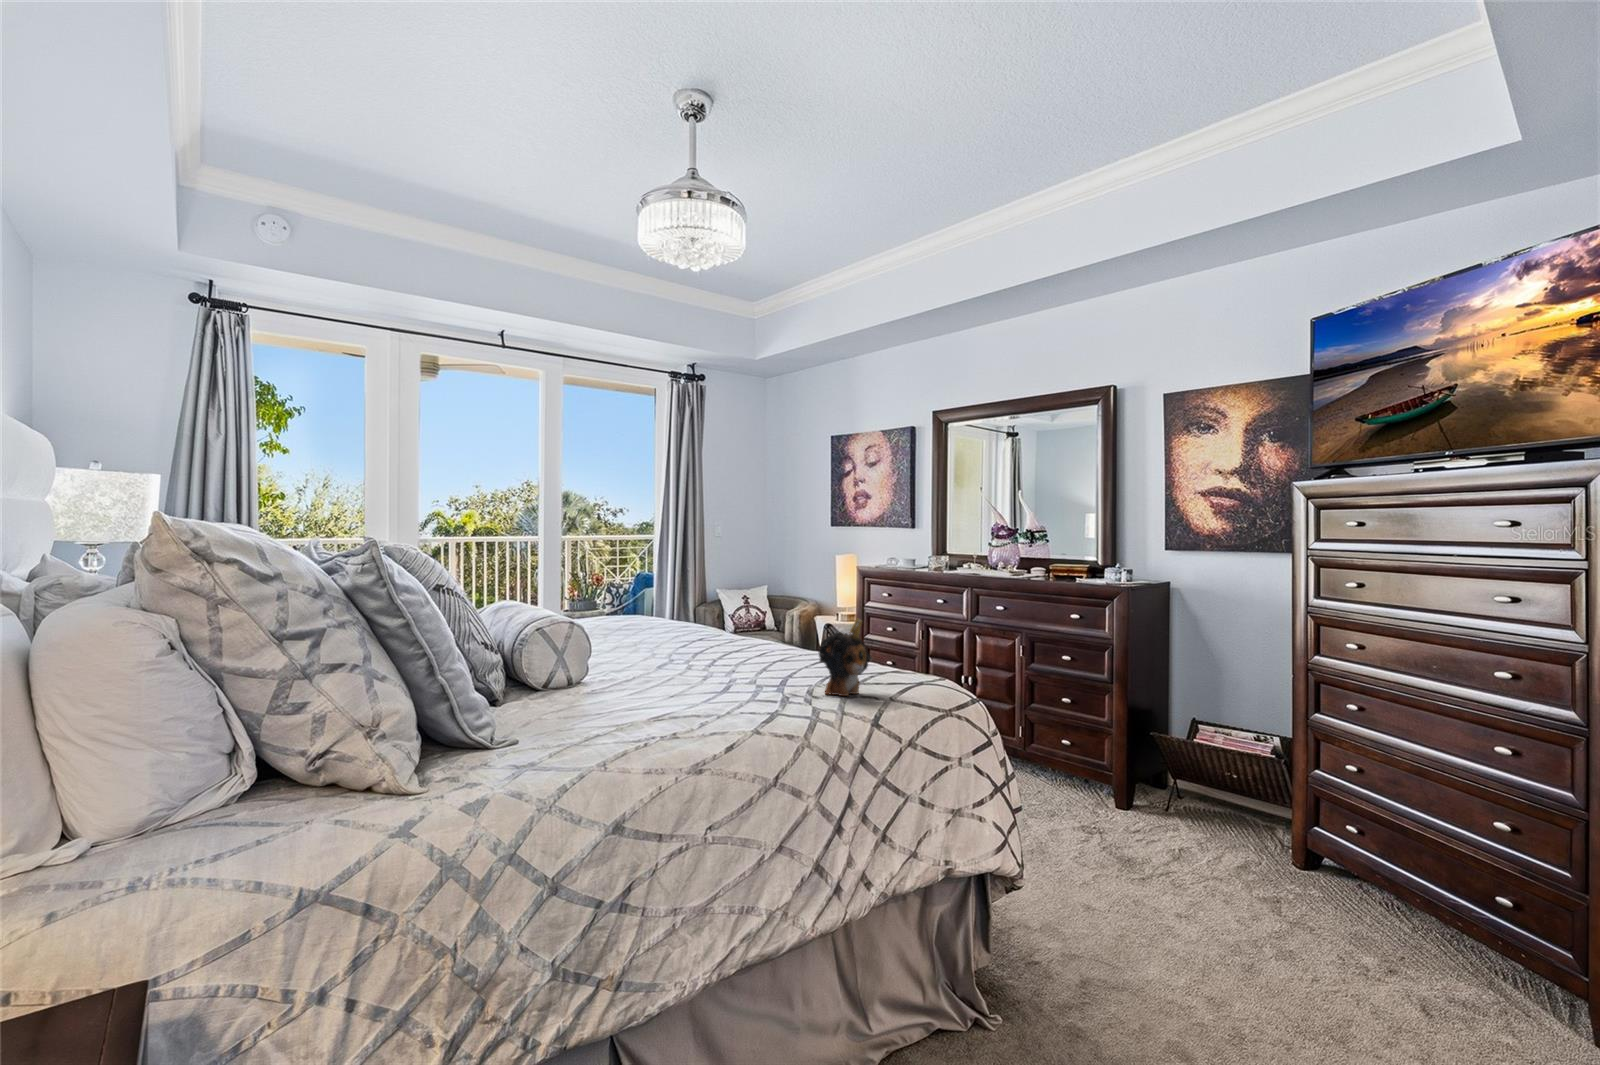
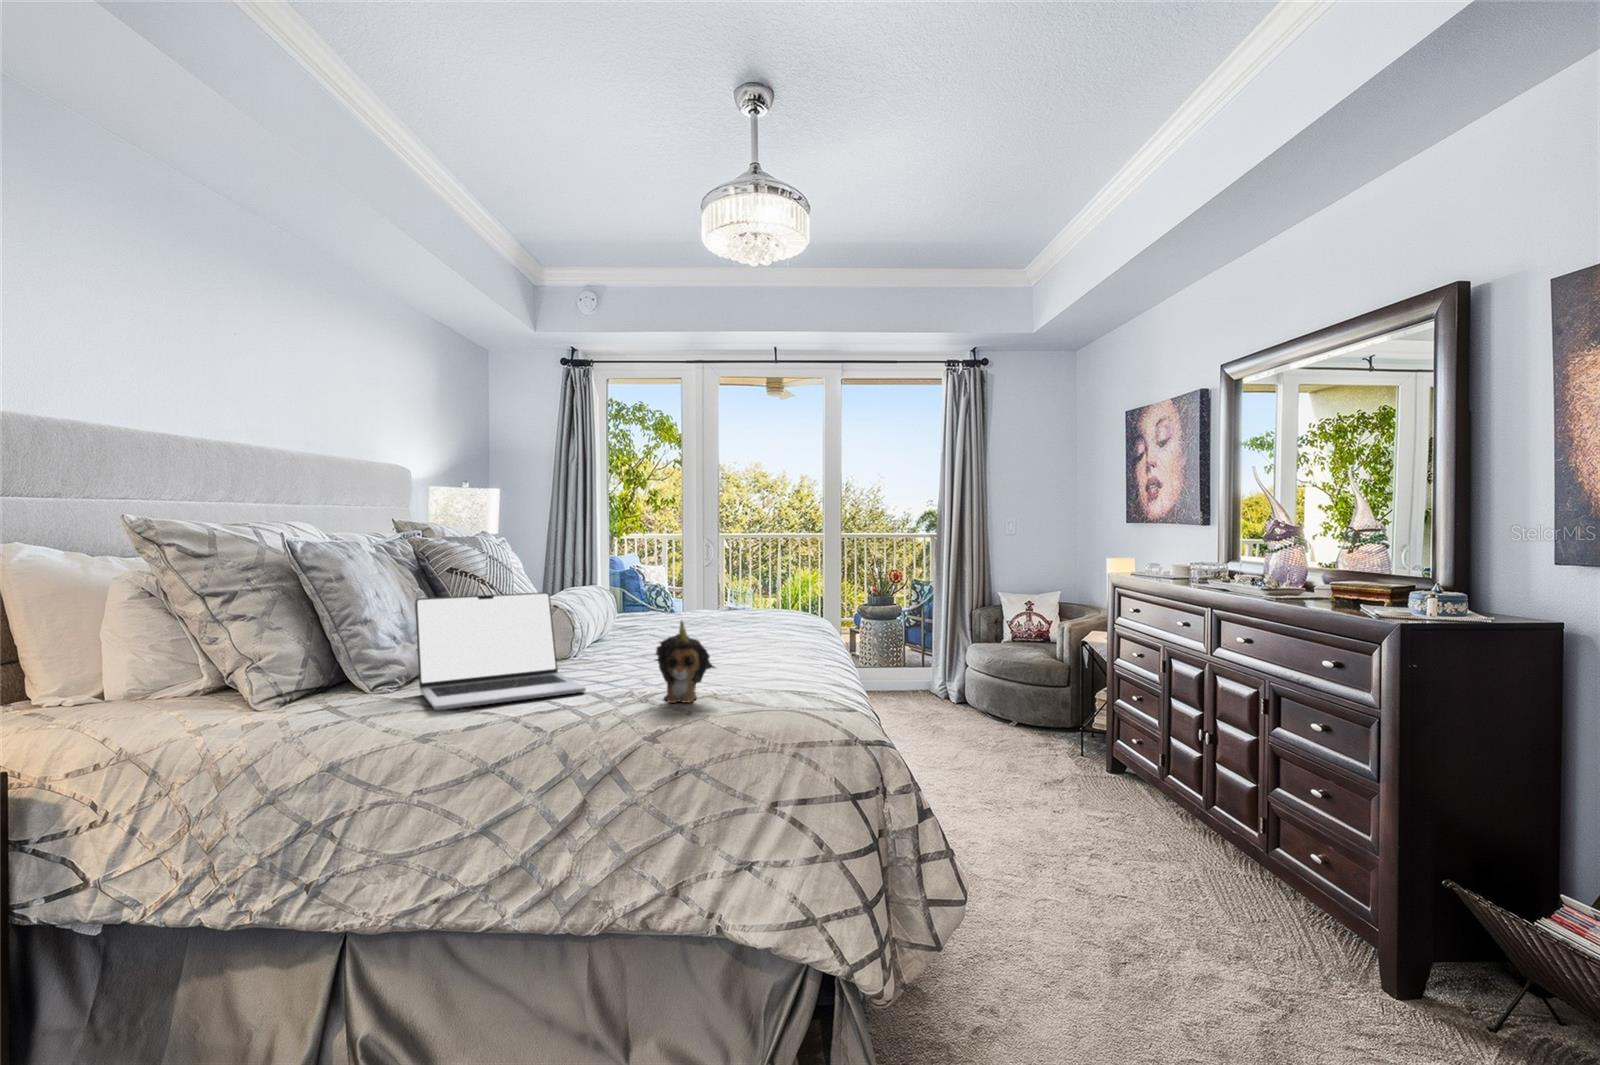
laptop: none [539,606,742,741] -> present [415,592,586,710]

